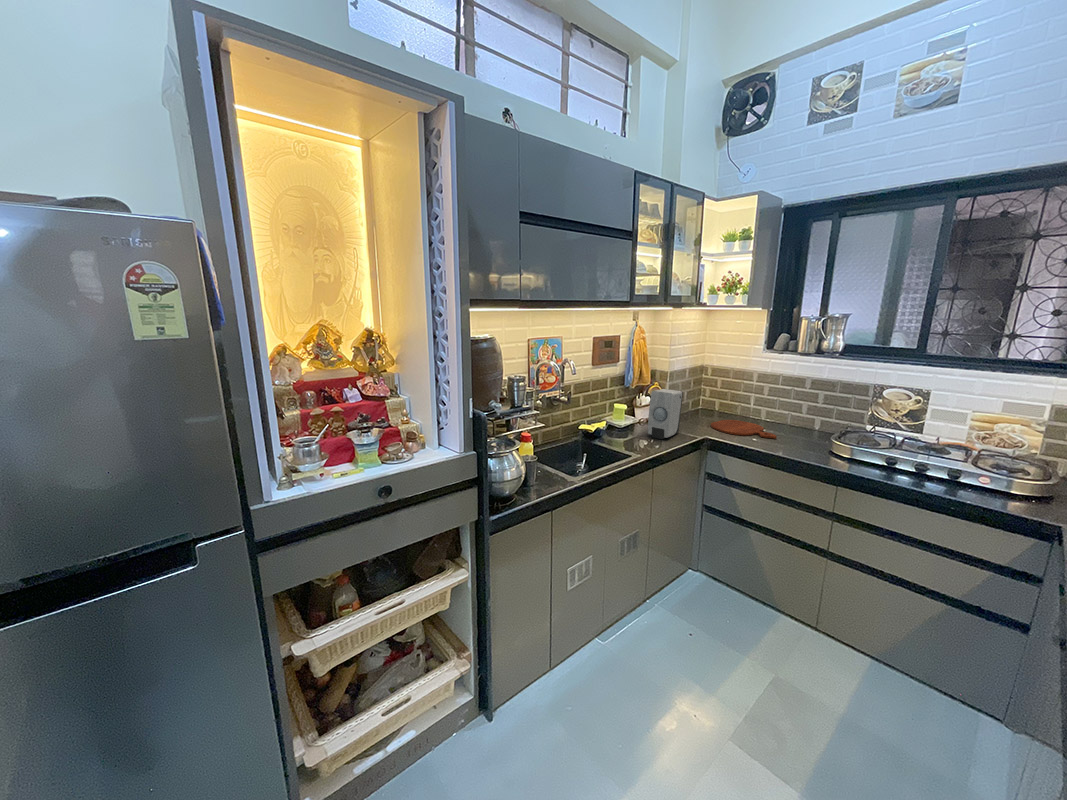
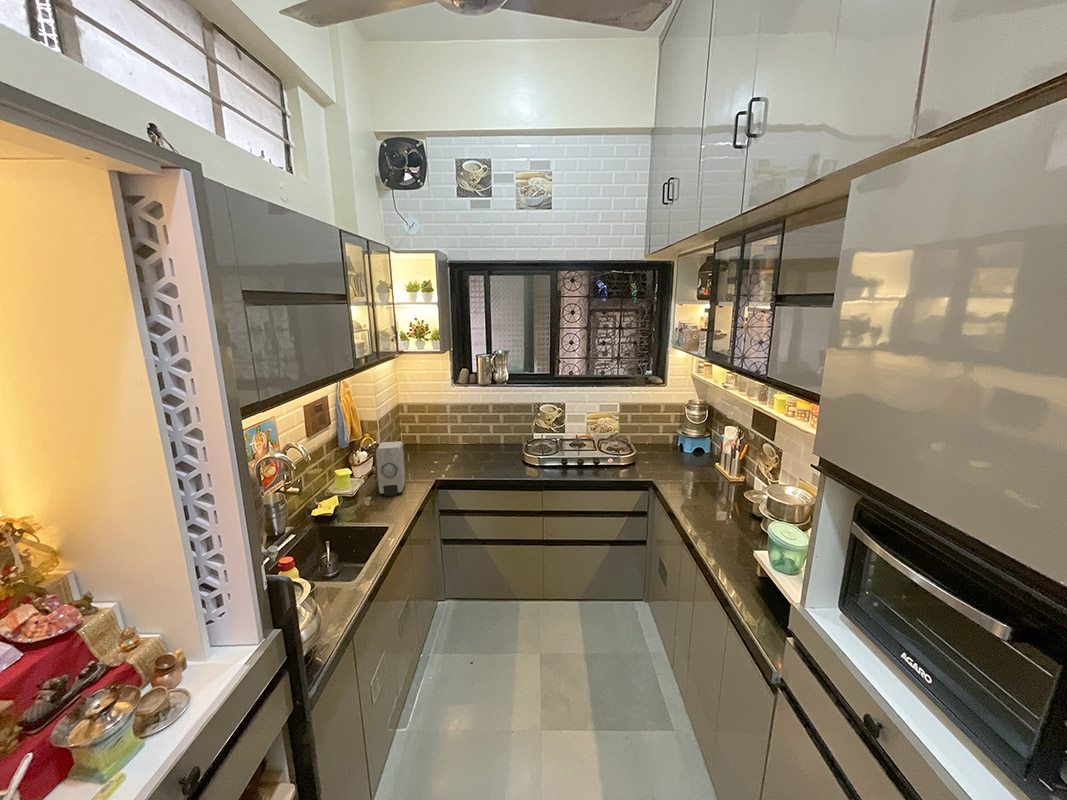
cutting board: present [711,420,776,439] -> none [426,451,483,469]

